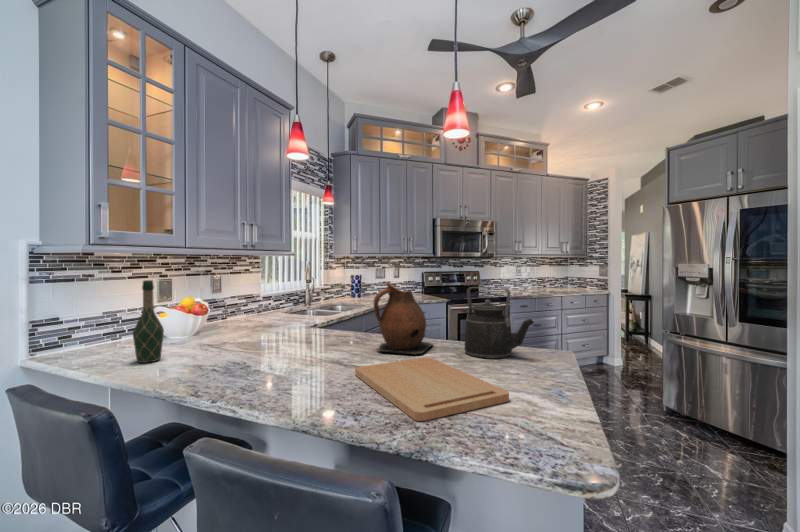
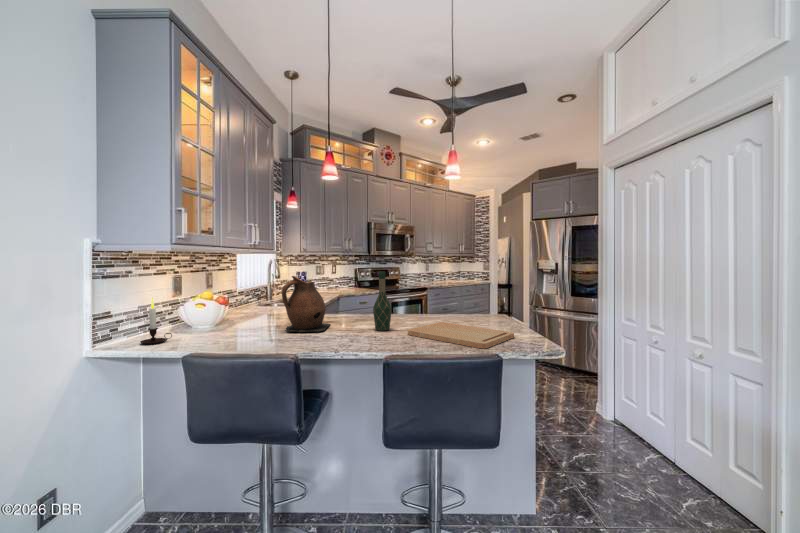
wine bottle: present [133,280,164,363] -> present [373,272,392,331]
ceramic pitcher: present [374,283,433,355] -> present [282,276,330,332]
kettle: present [465,287,533,359] -> none [451,276,498,321]
candle: none [69,305,104,357] -> present [140,298,172,344]

